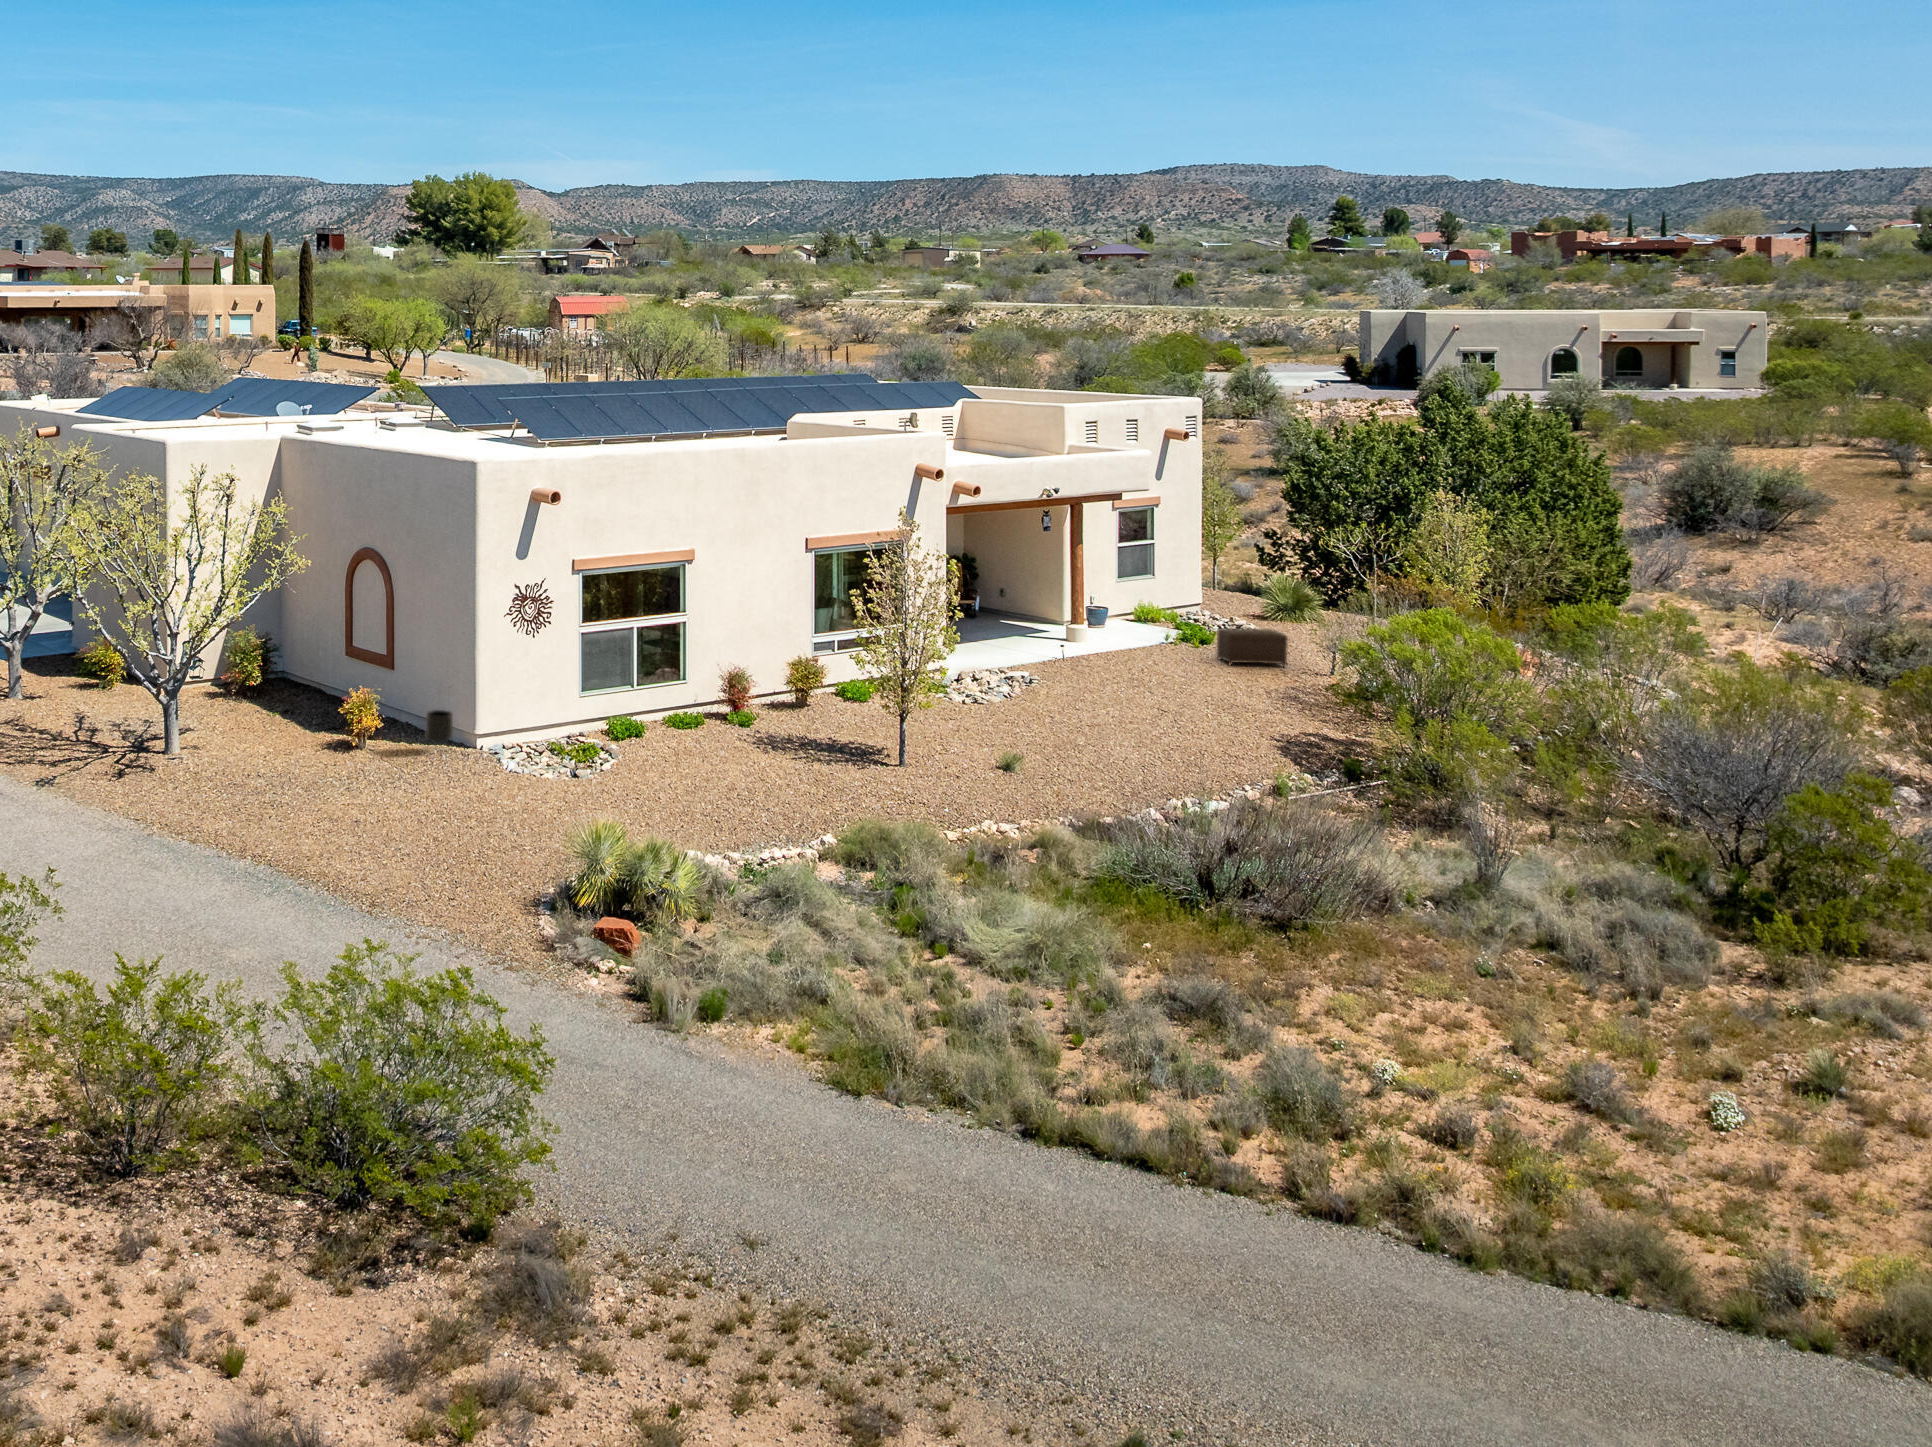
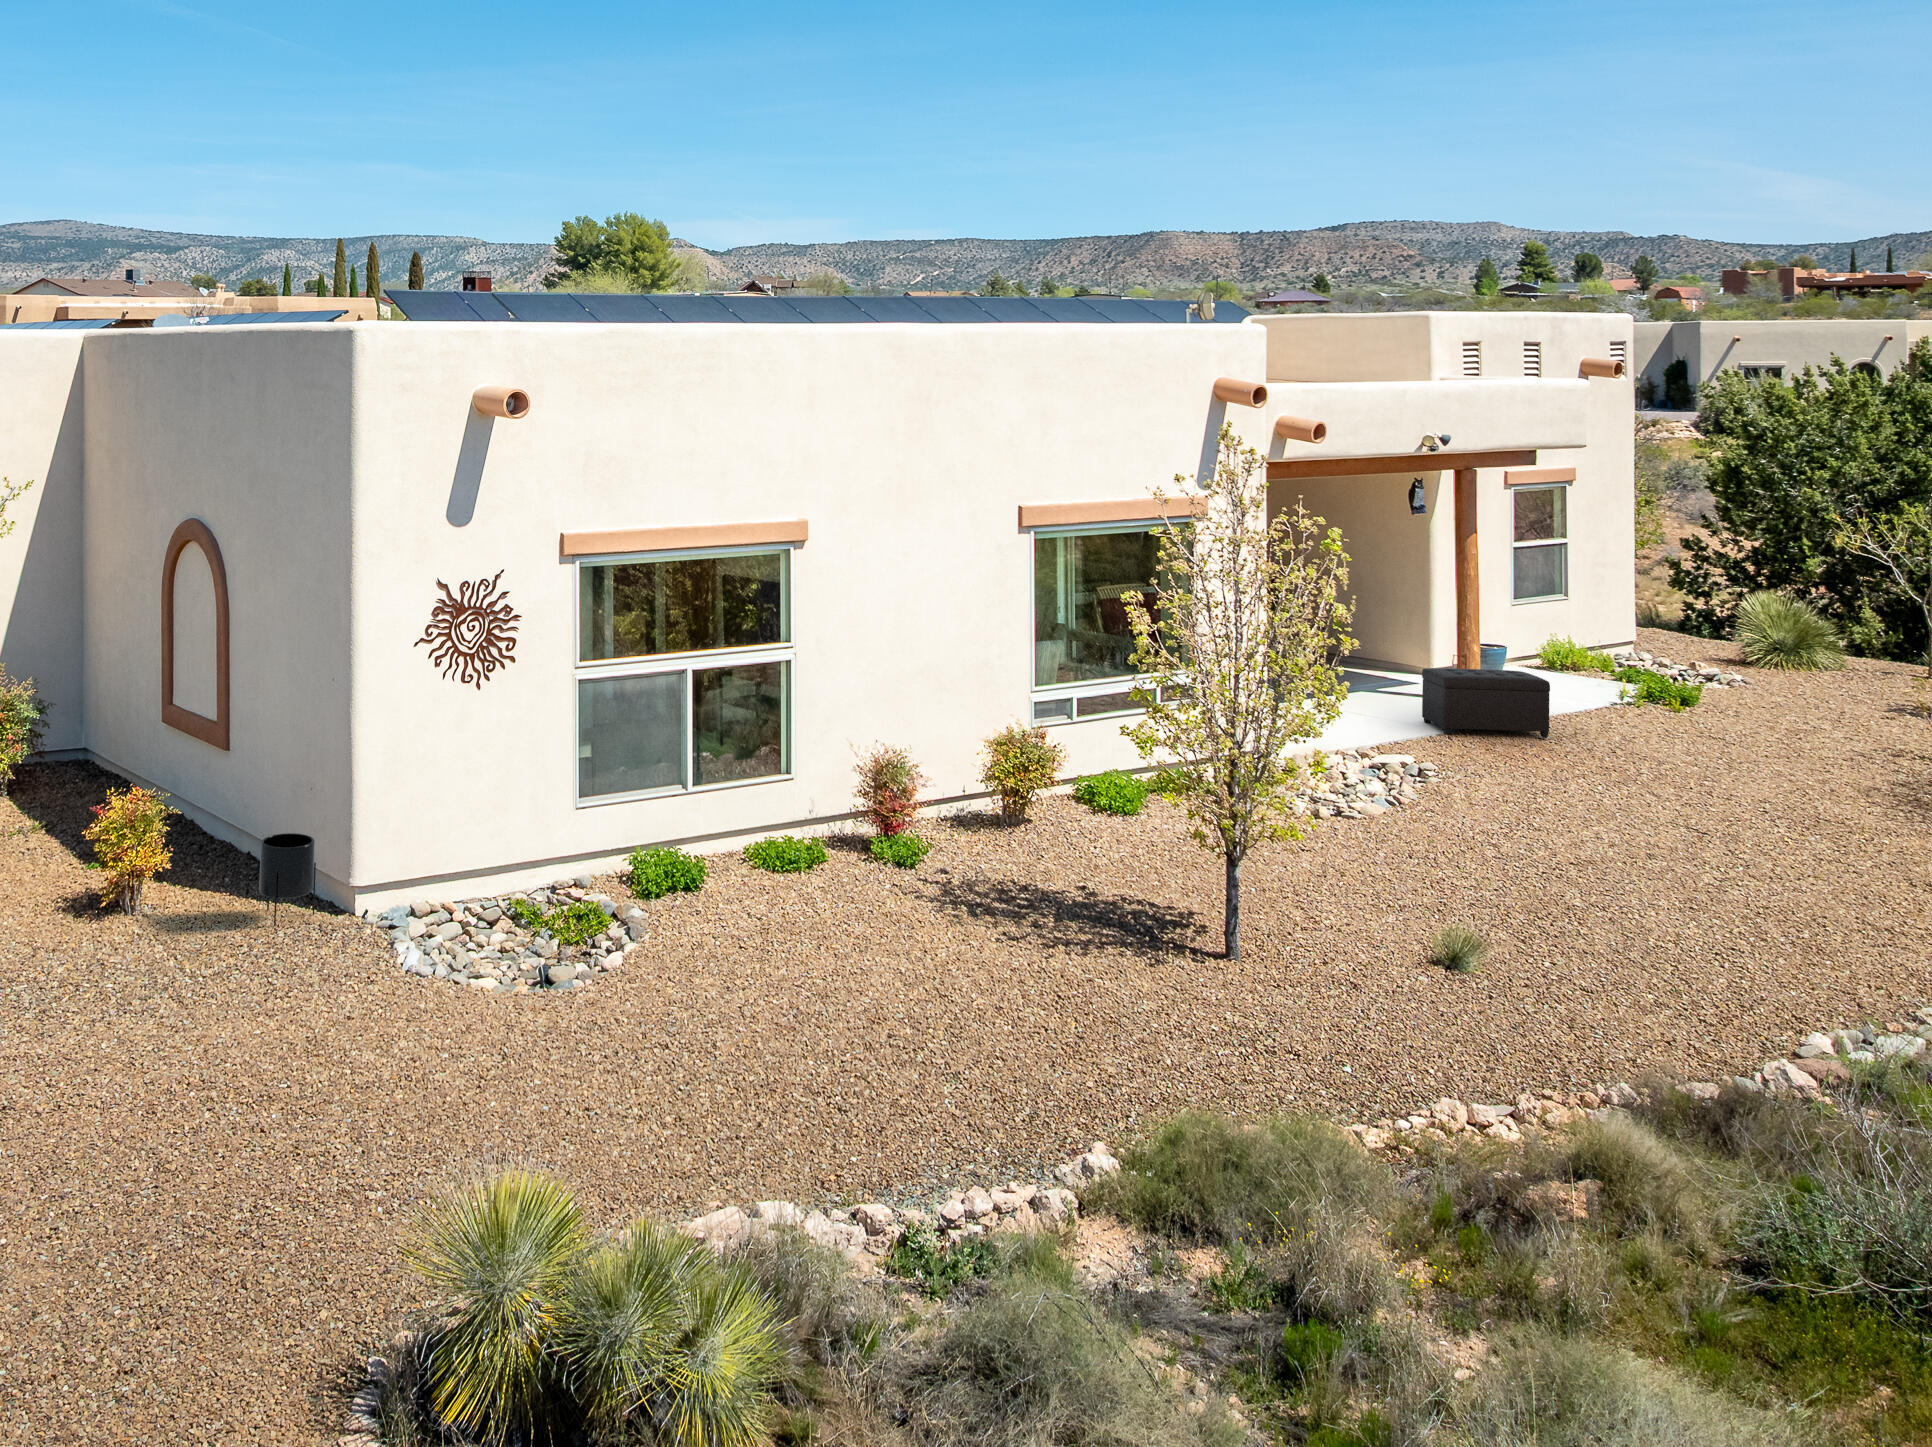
ottoman: present [1217,628,1288,667] -> present [1422,668,1550,738]

